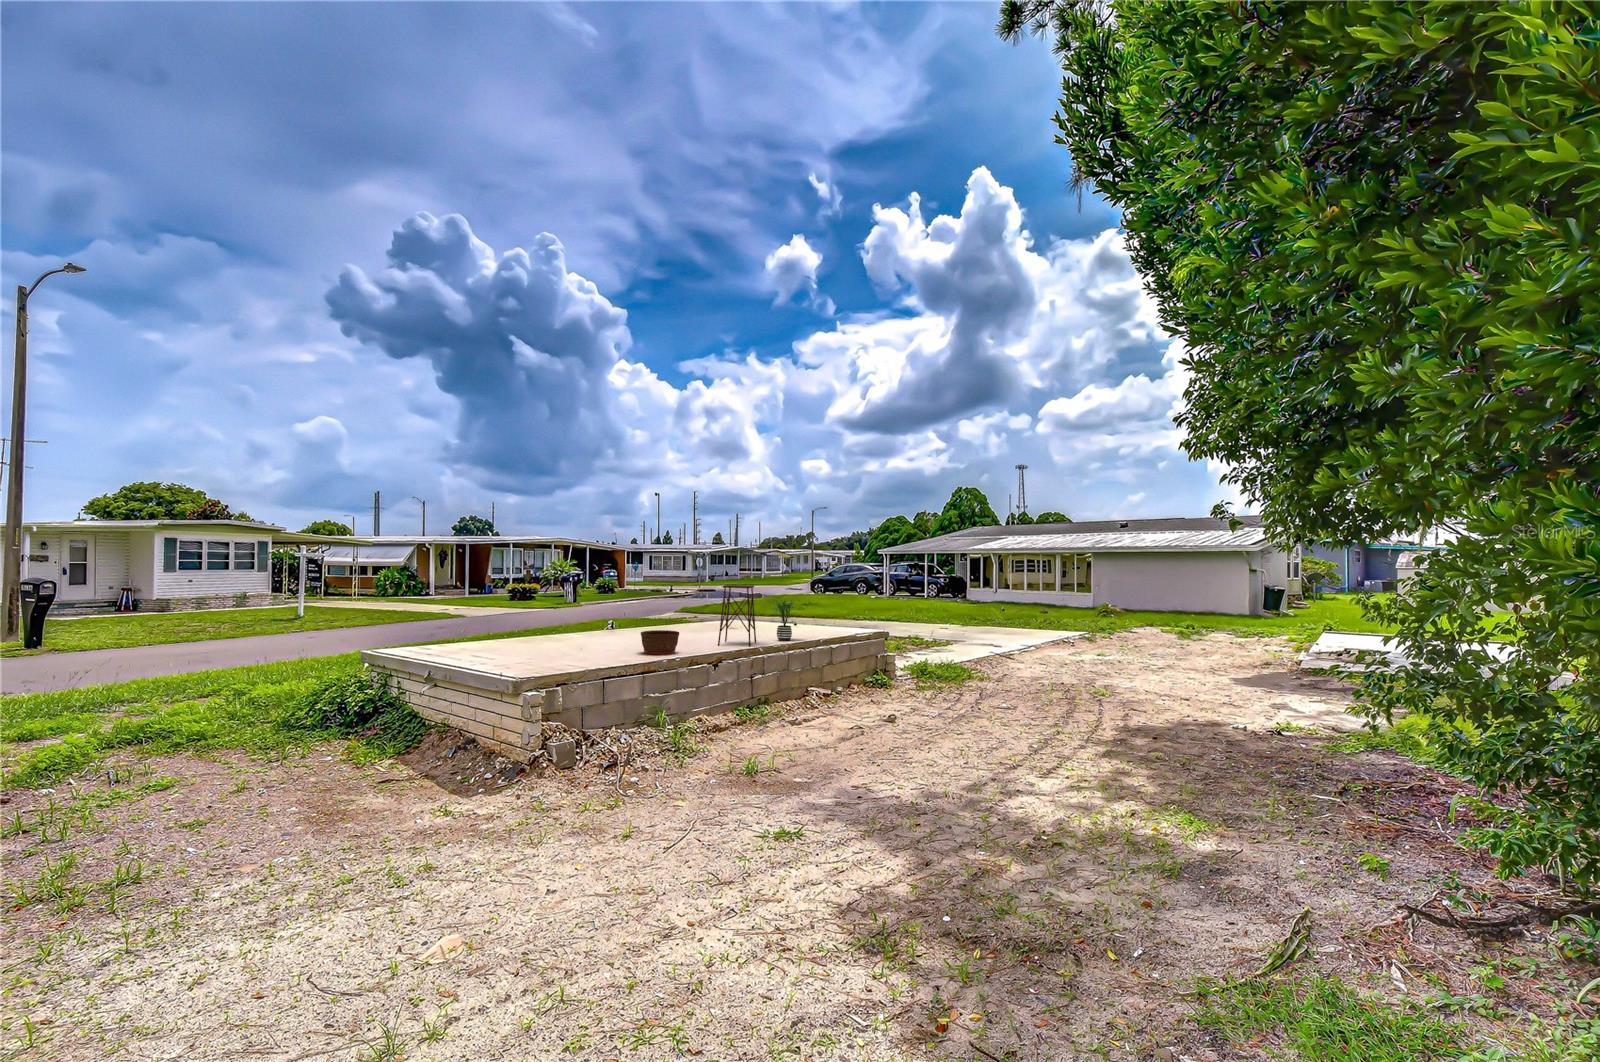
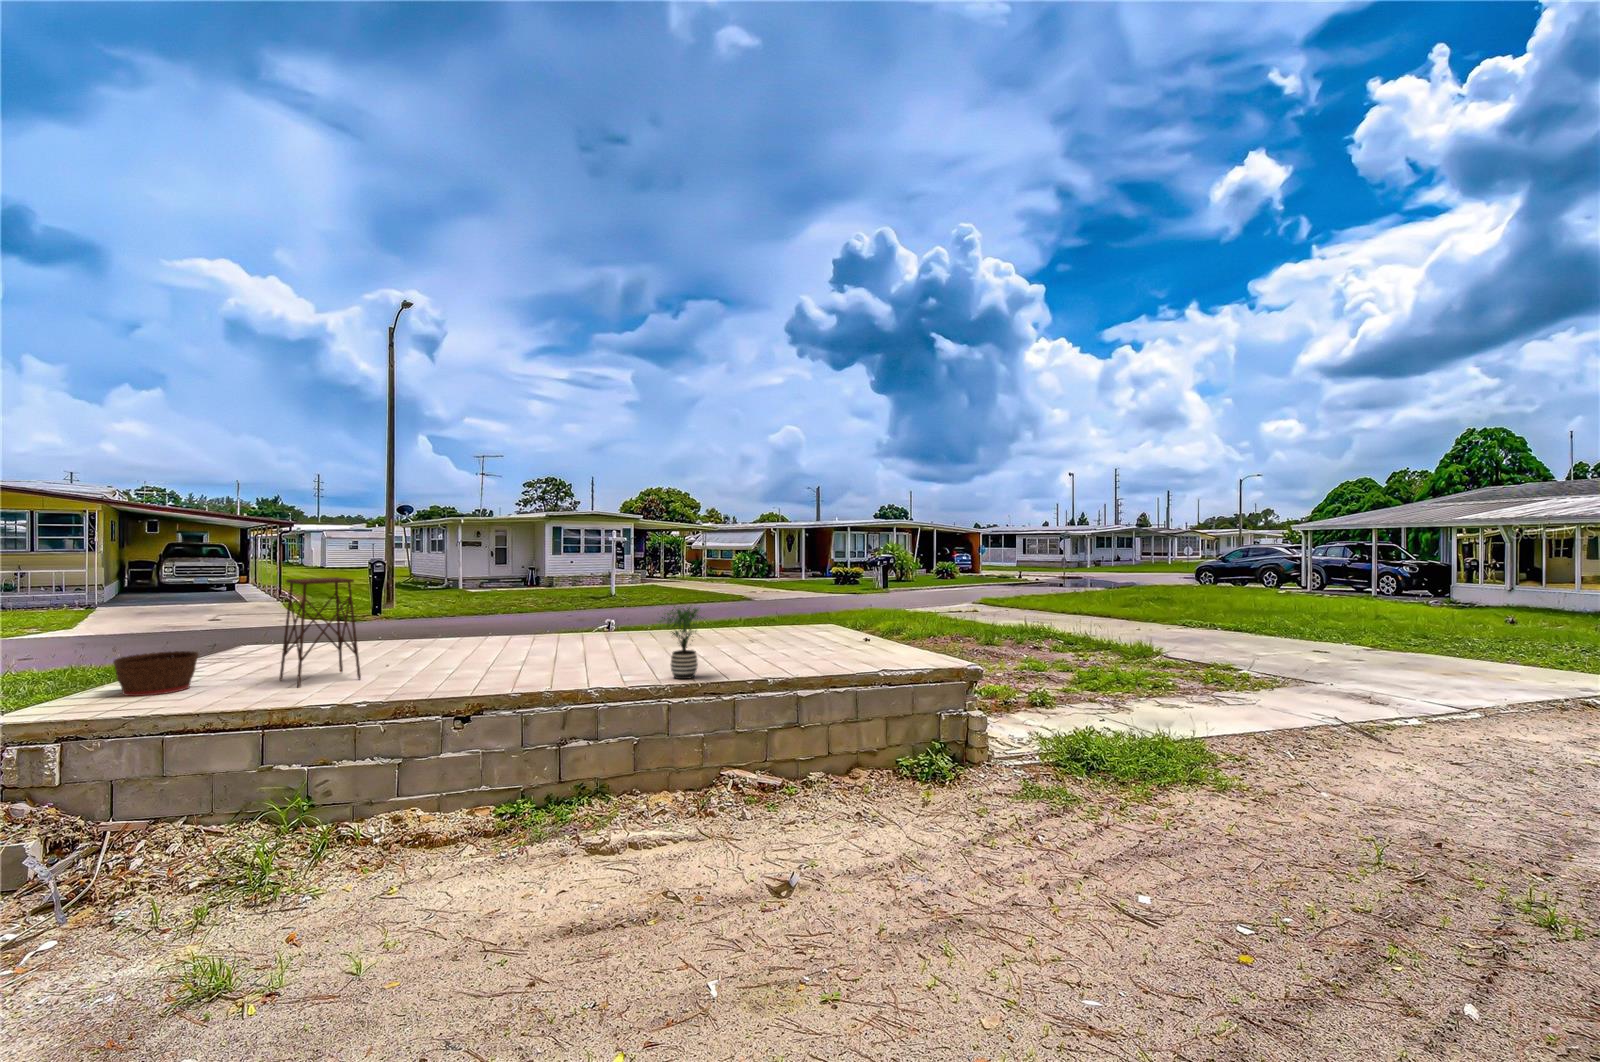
side table: present [718,585,756,647] -> present [280,577,361,688]
basket: present [641,630,679,655] -> present [113,651,198,696]

